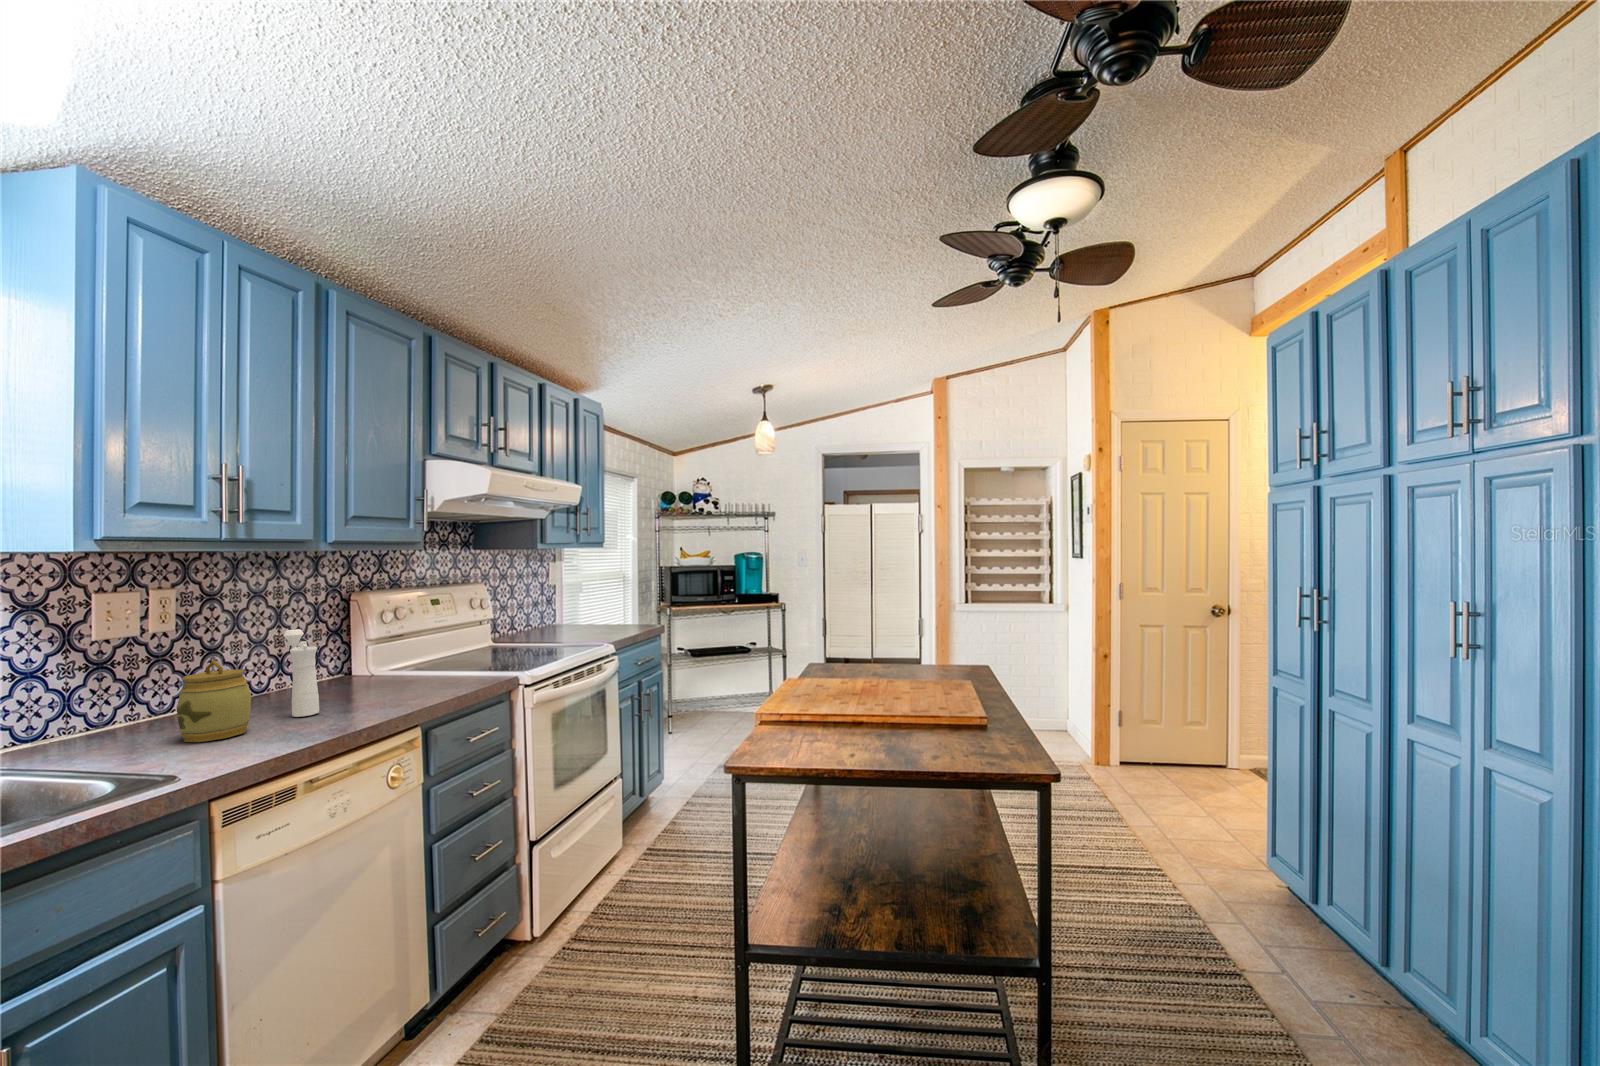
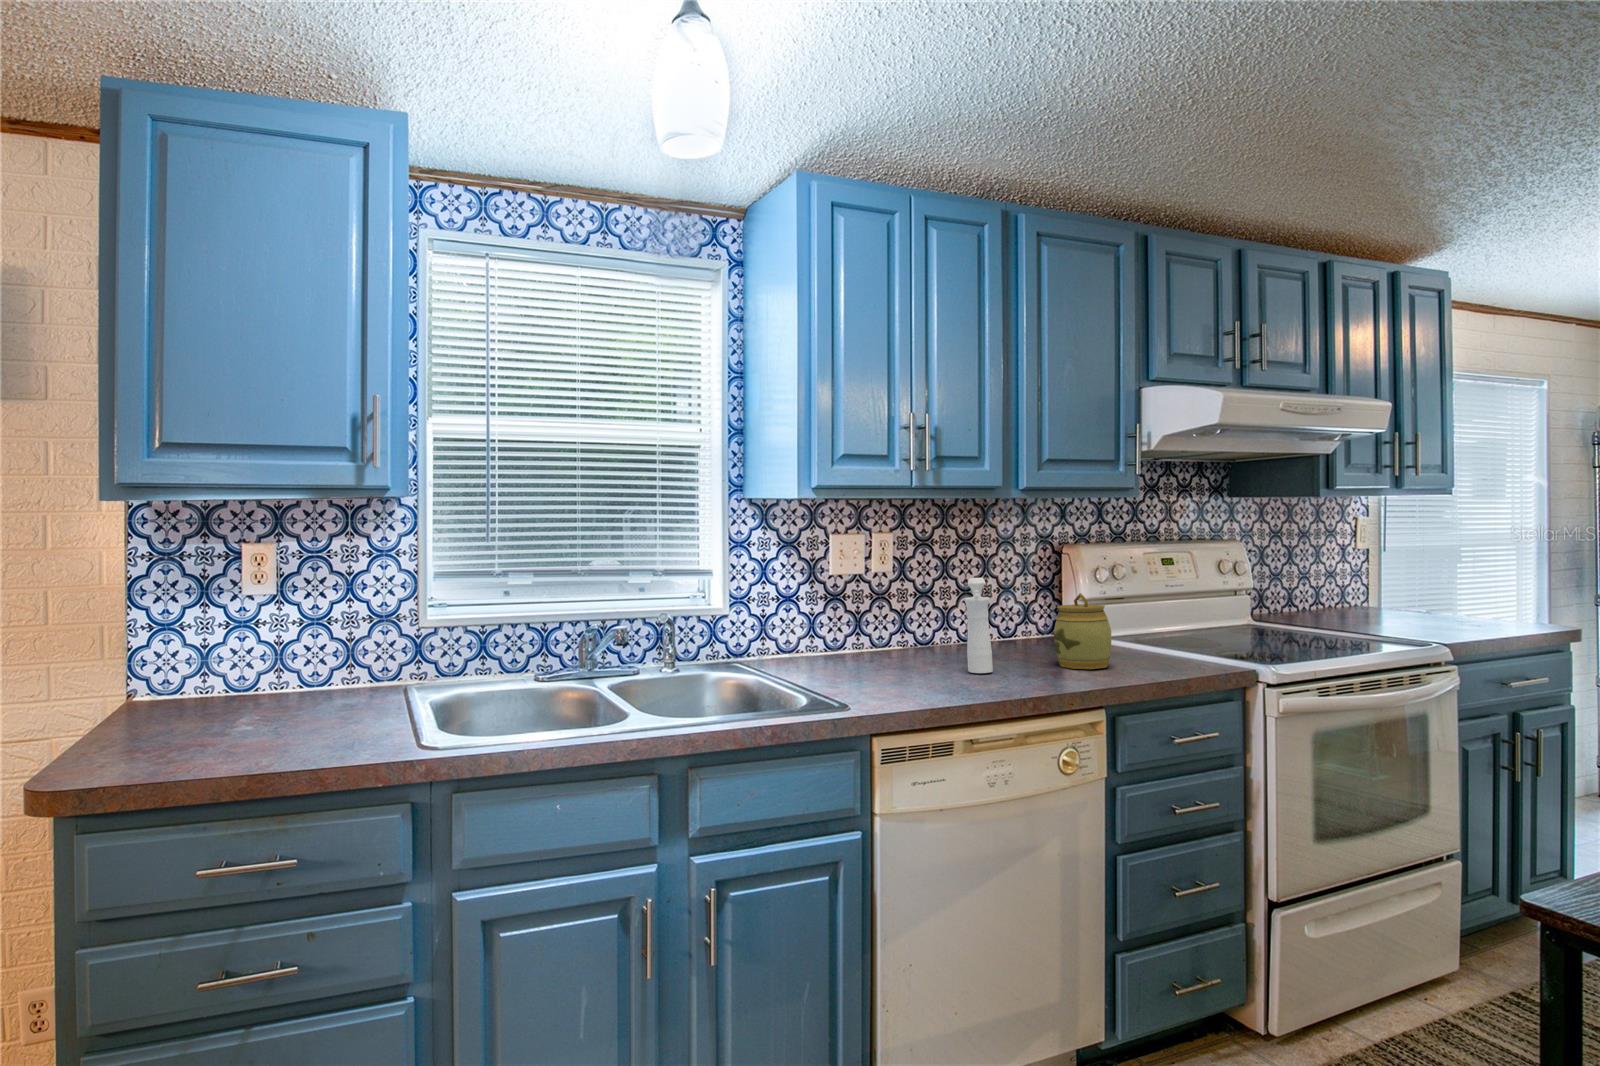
jar: present [177,660,251,742] -> present [1054,593,1111,669]

